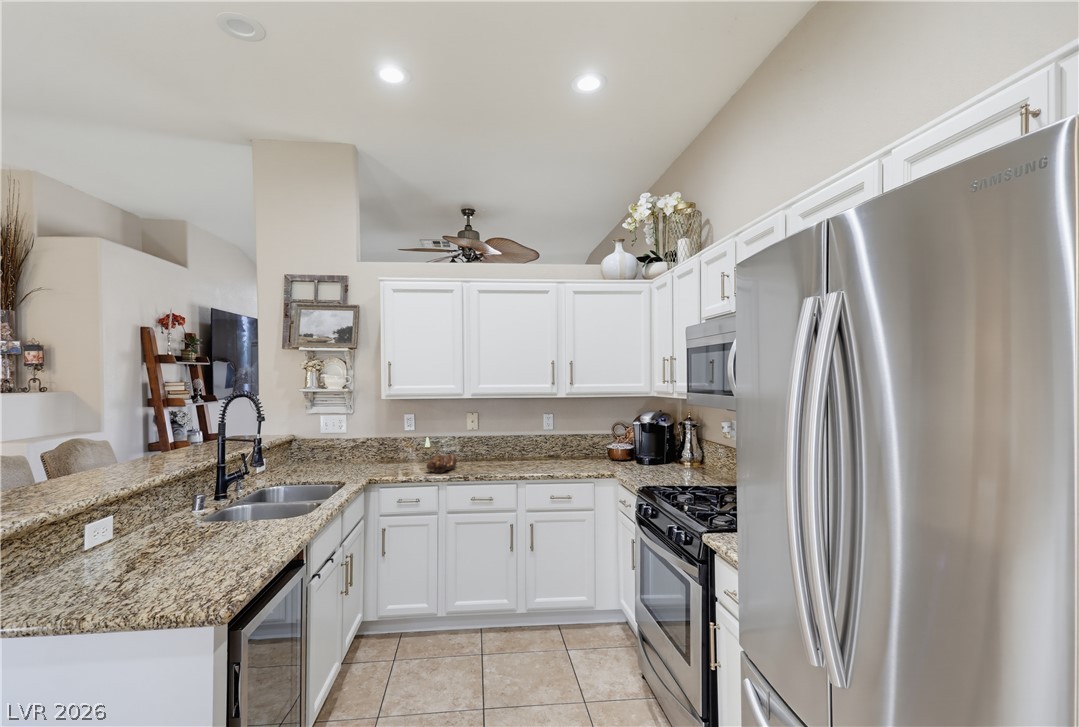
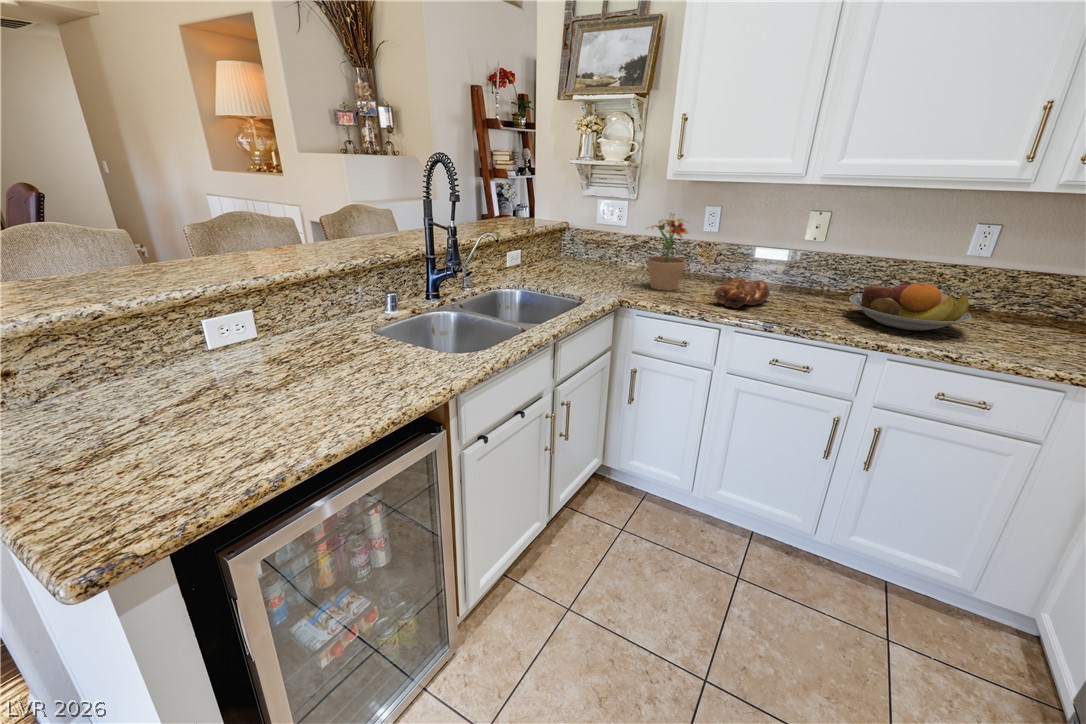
potted plant: none [372,420,402,472] -> present [647,214,689,291]
fruit bowl: none [499,442,554,467] -> present [849,280,971,331]

